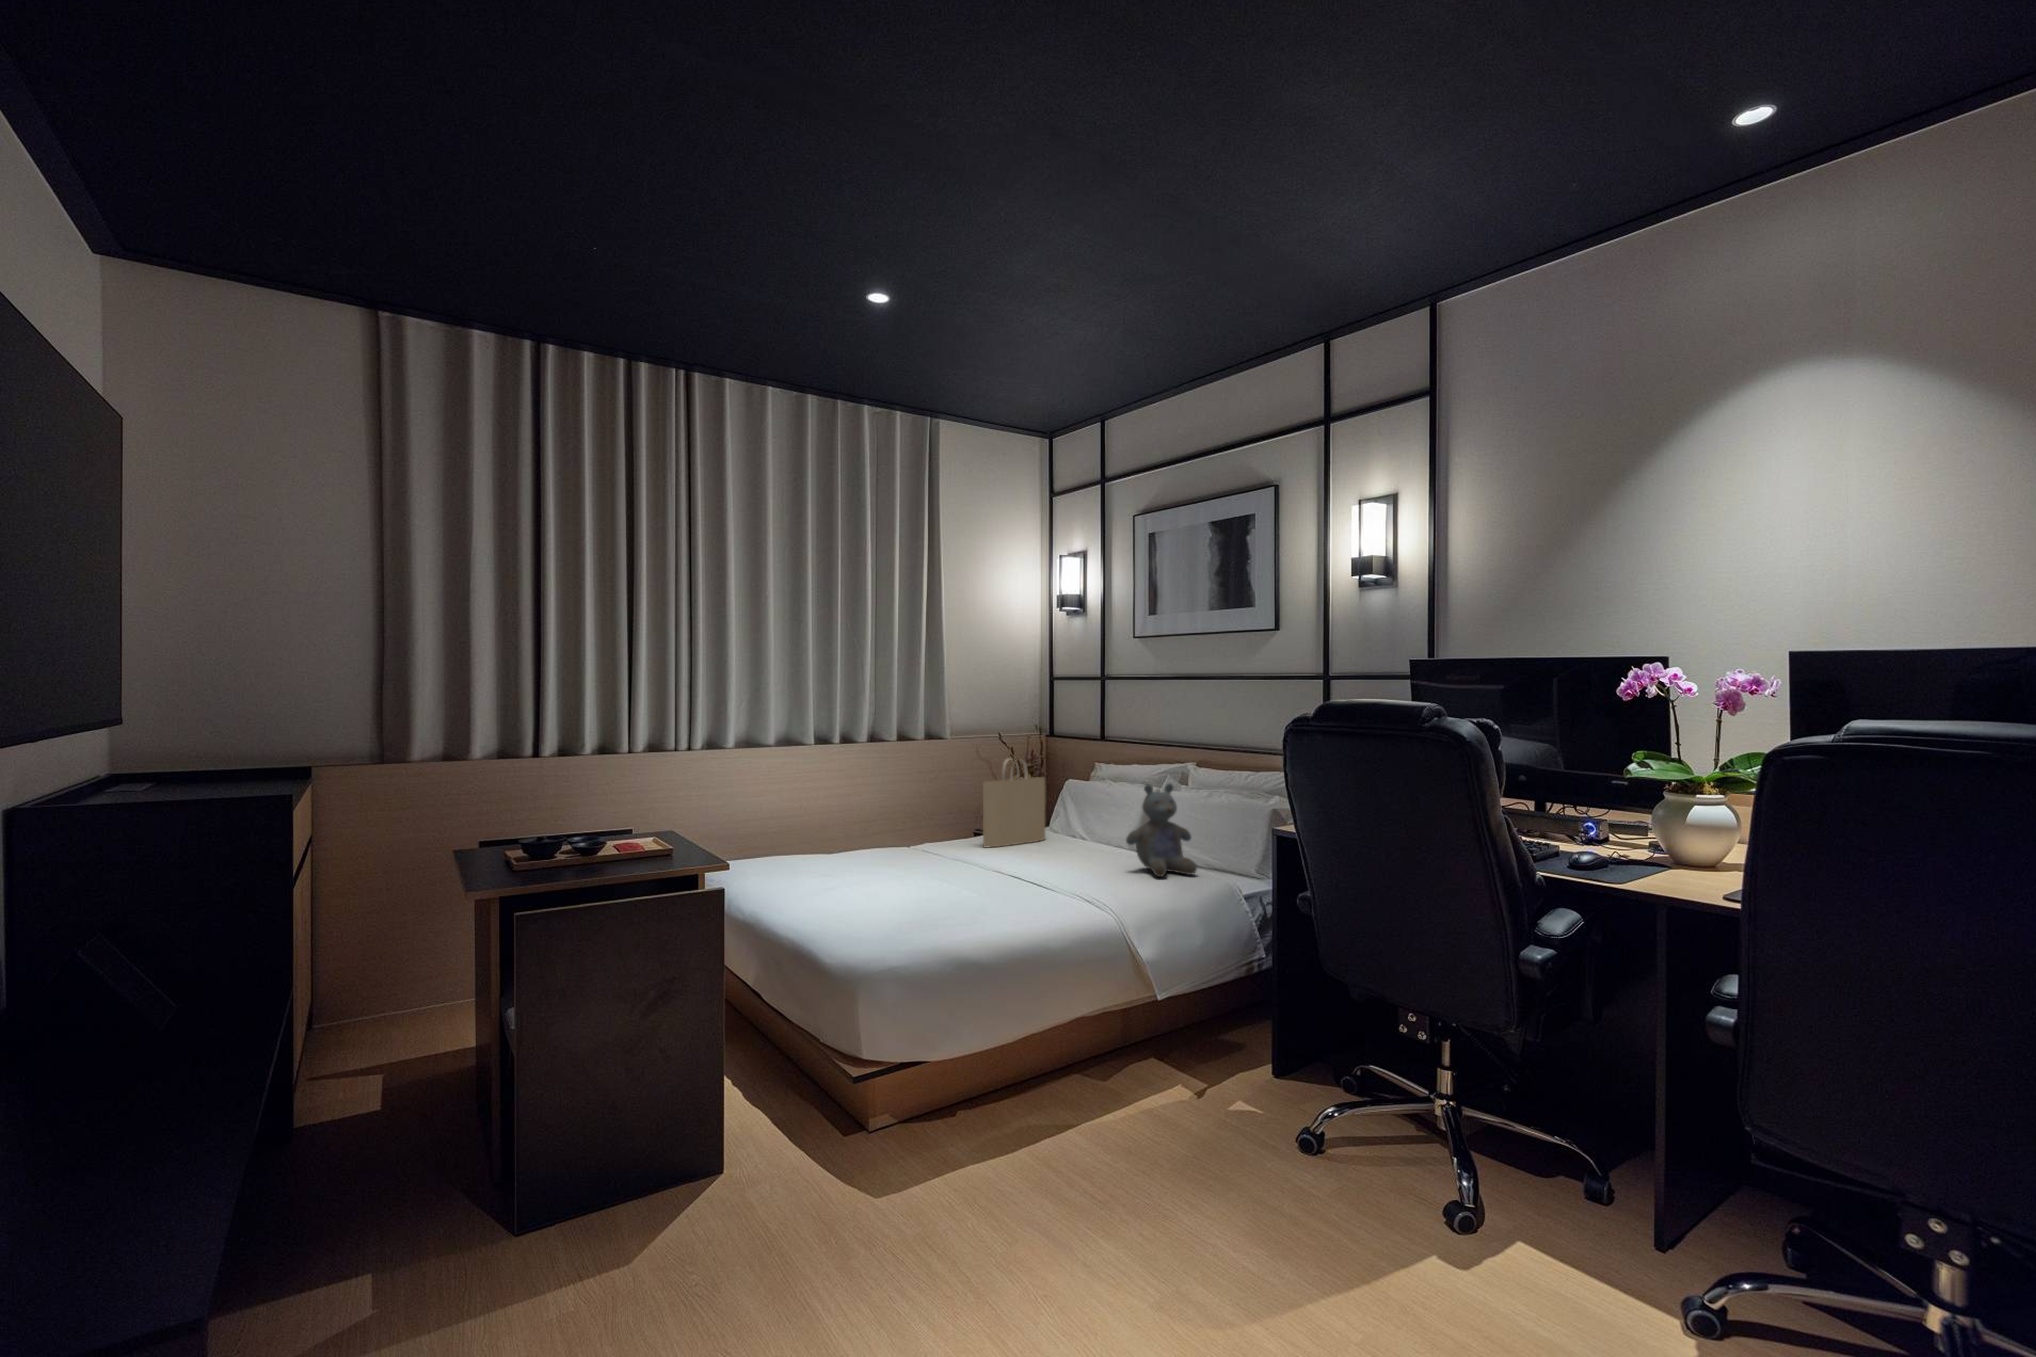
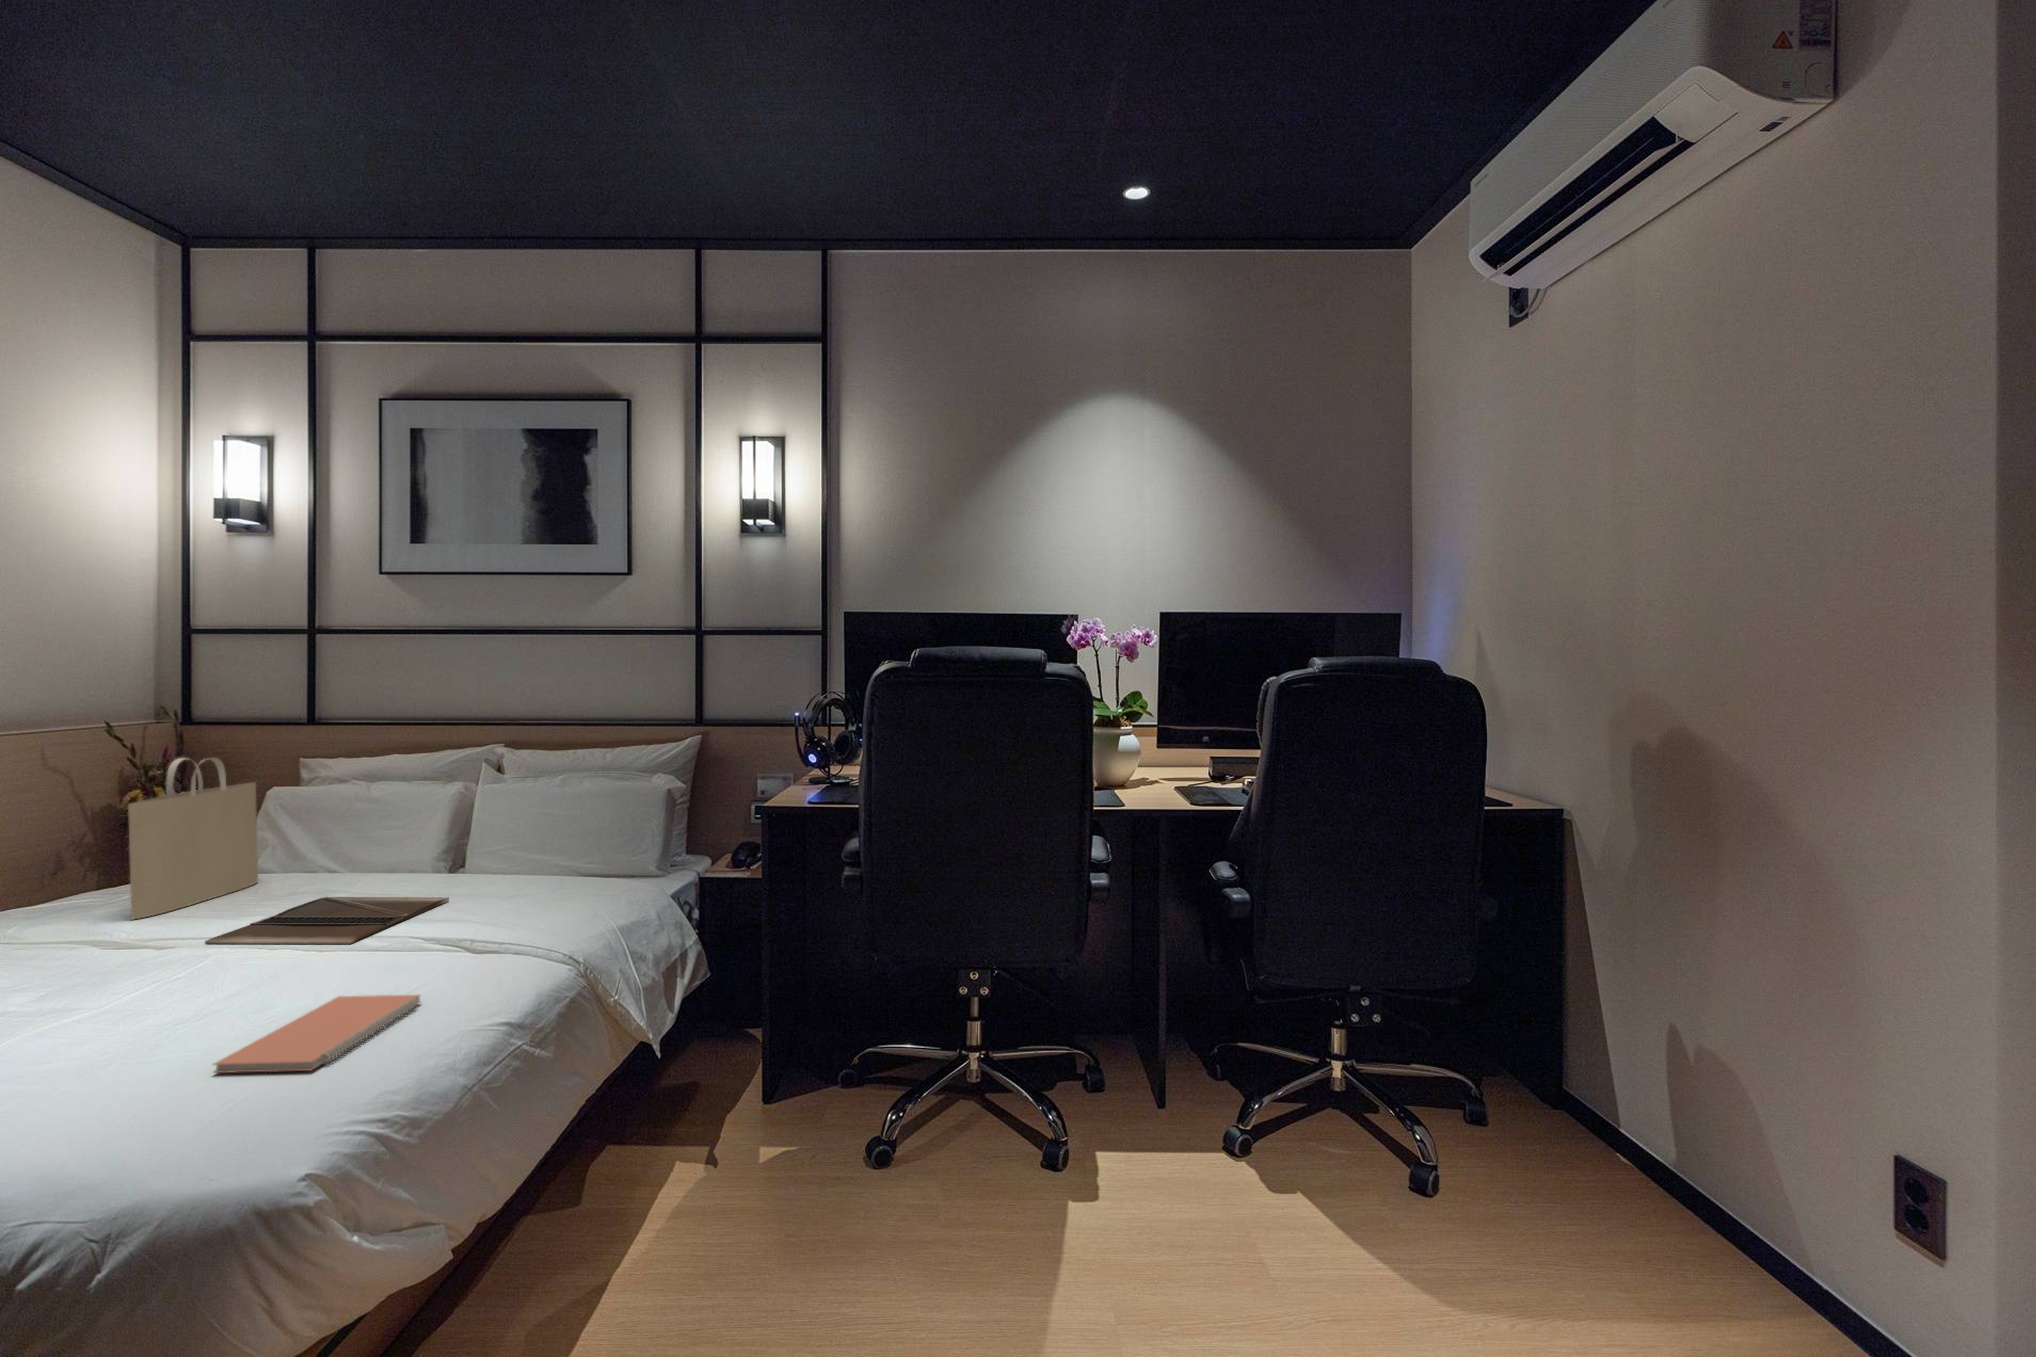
stuffed bear: present [1126,784,1197,877] -> none [479,768,592,897]
laptop: none [996,853,1112,879] -> present [205,897,449,944]
notebook: none [944,899,1039,926] -> present [214,995,420,1073]

